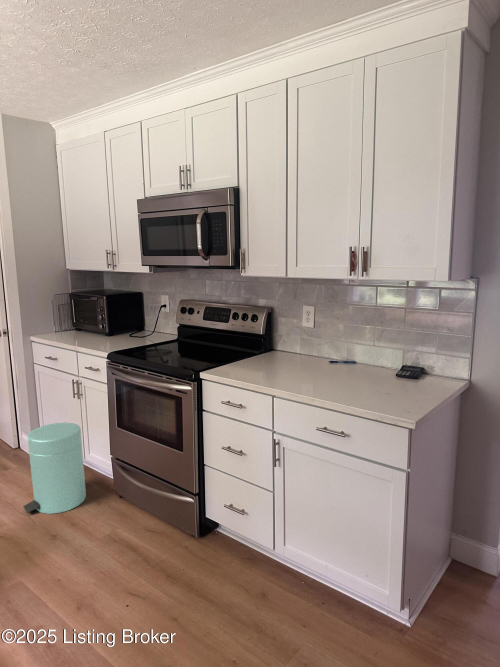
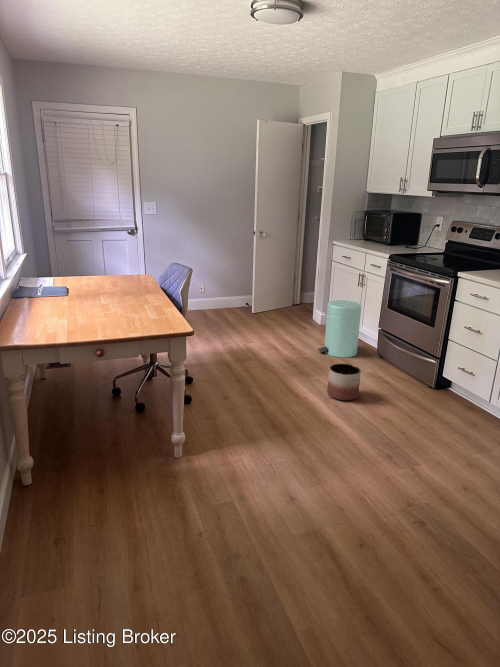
planter: none [28,548,88,625] -> present [327,363,361,400]

